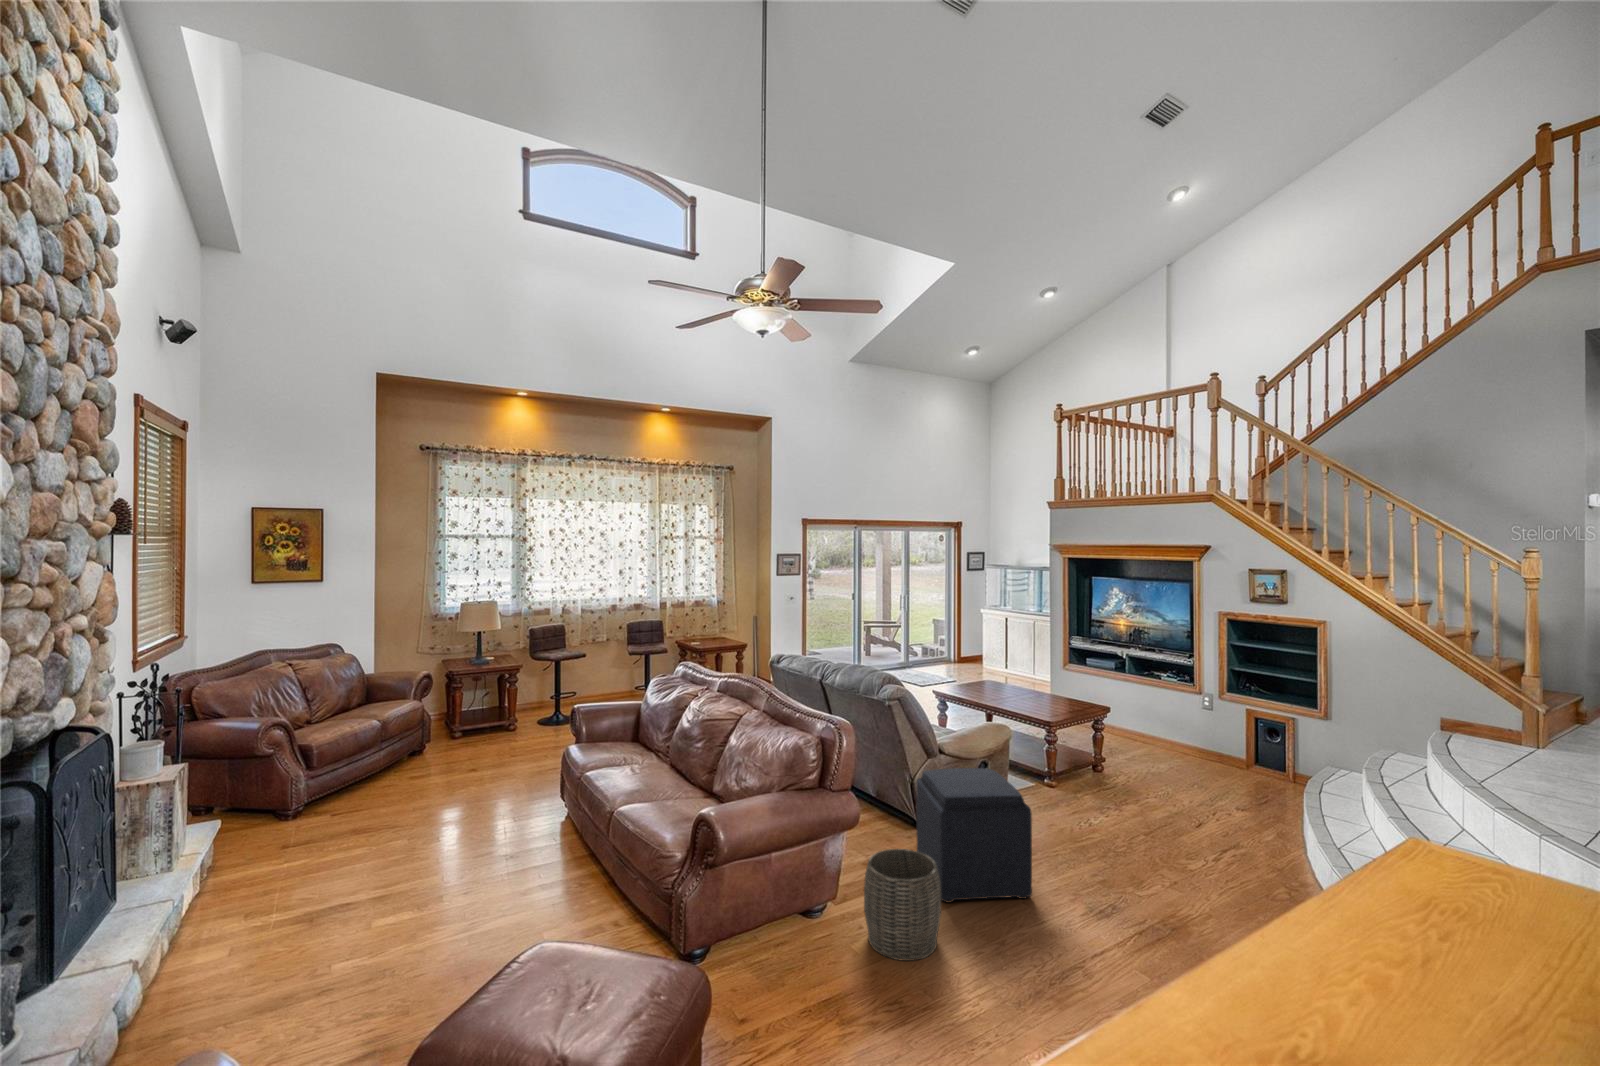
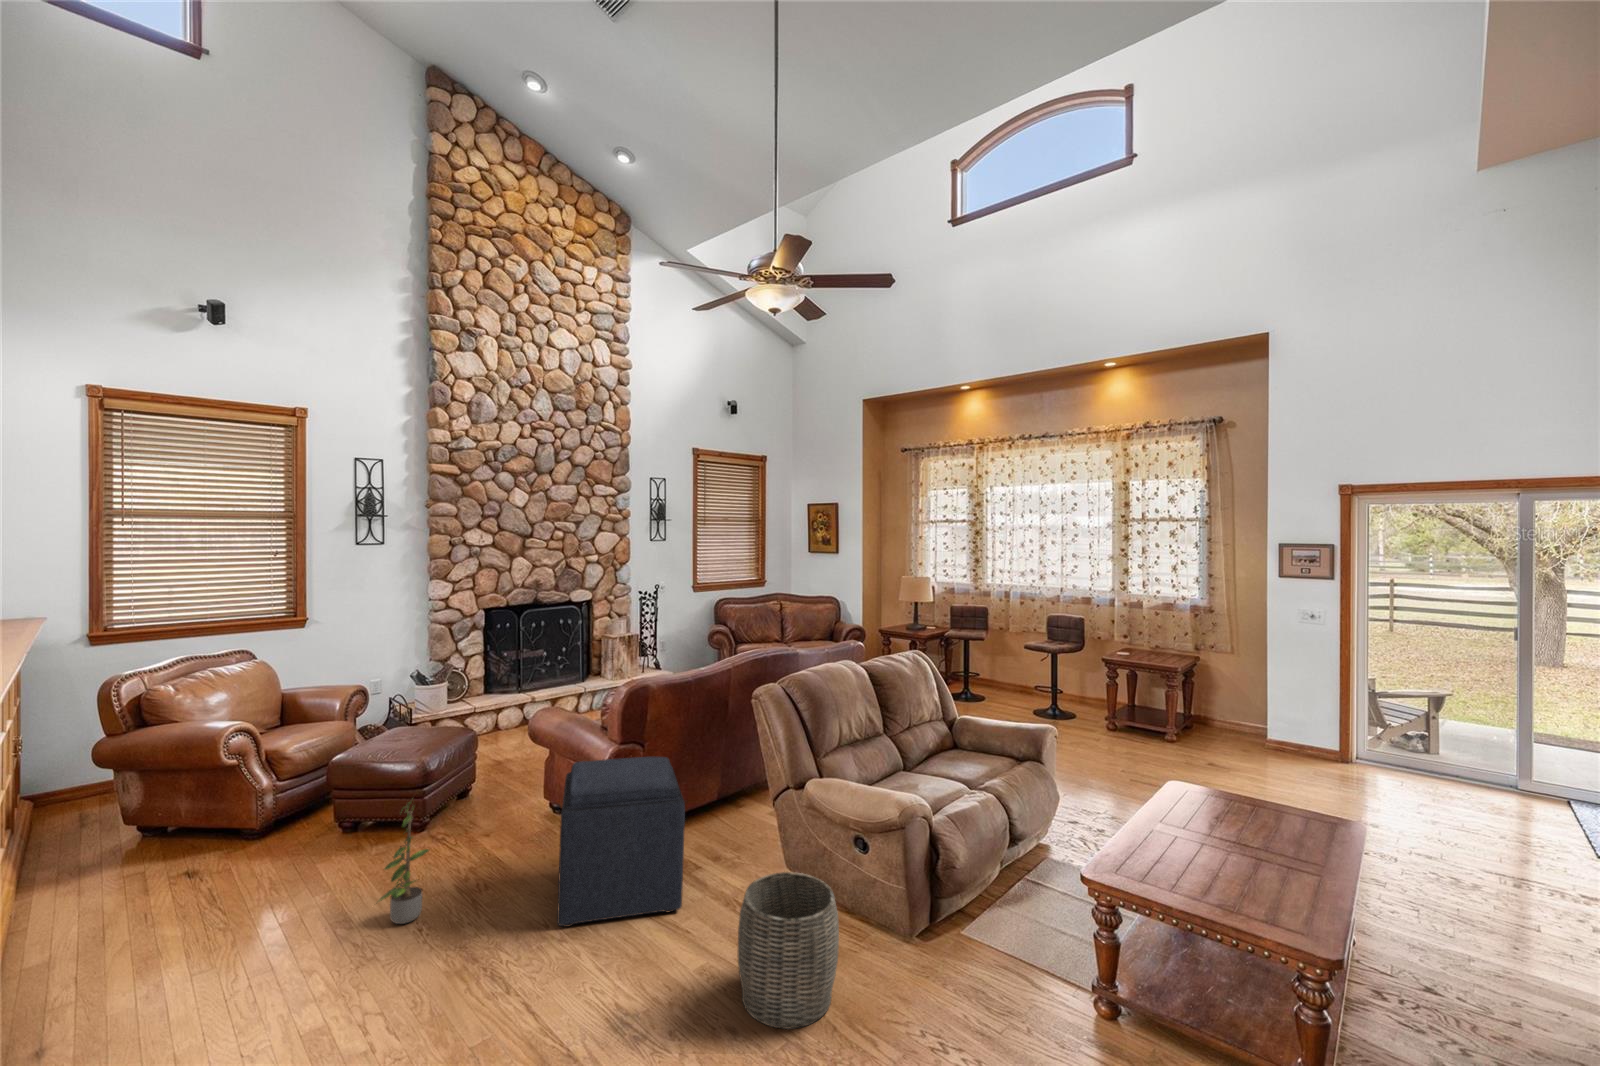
woven basket: present [864,849,941,961] -> present [738,872,839,1029]
potted plant: none [1012,854,1083,979] -> present [379,801,429,924]

